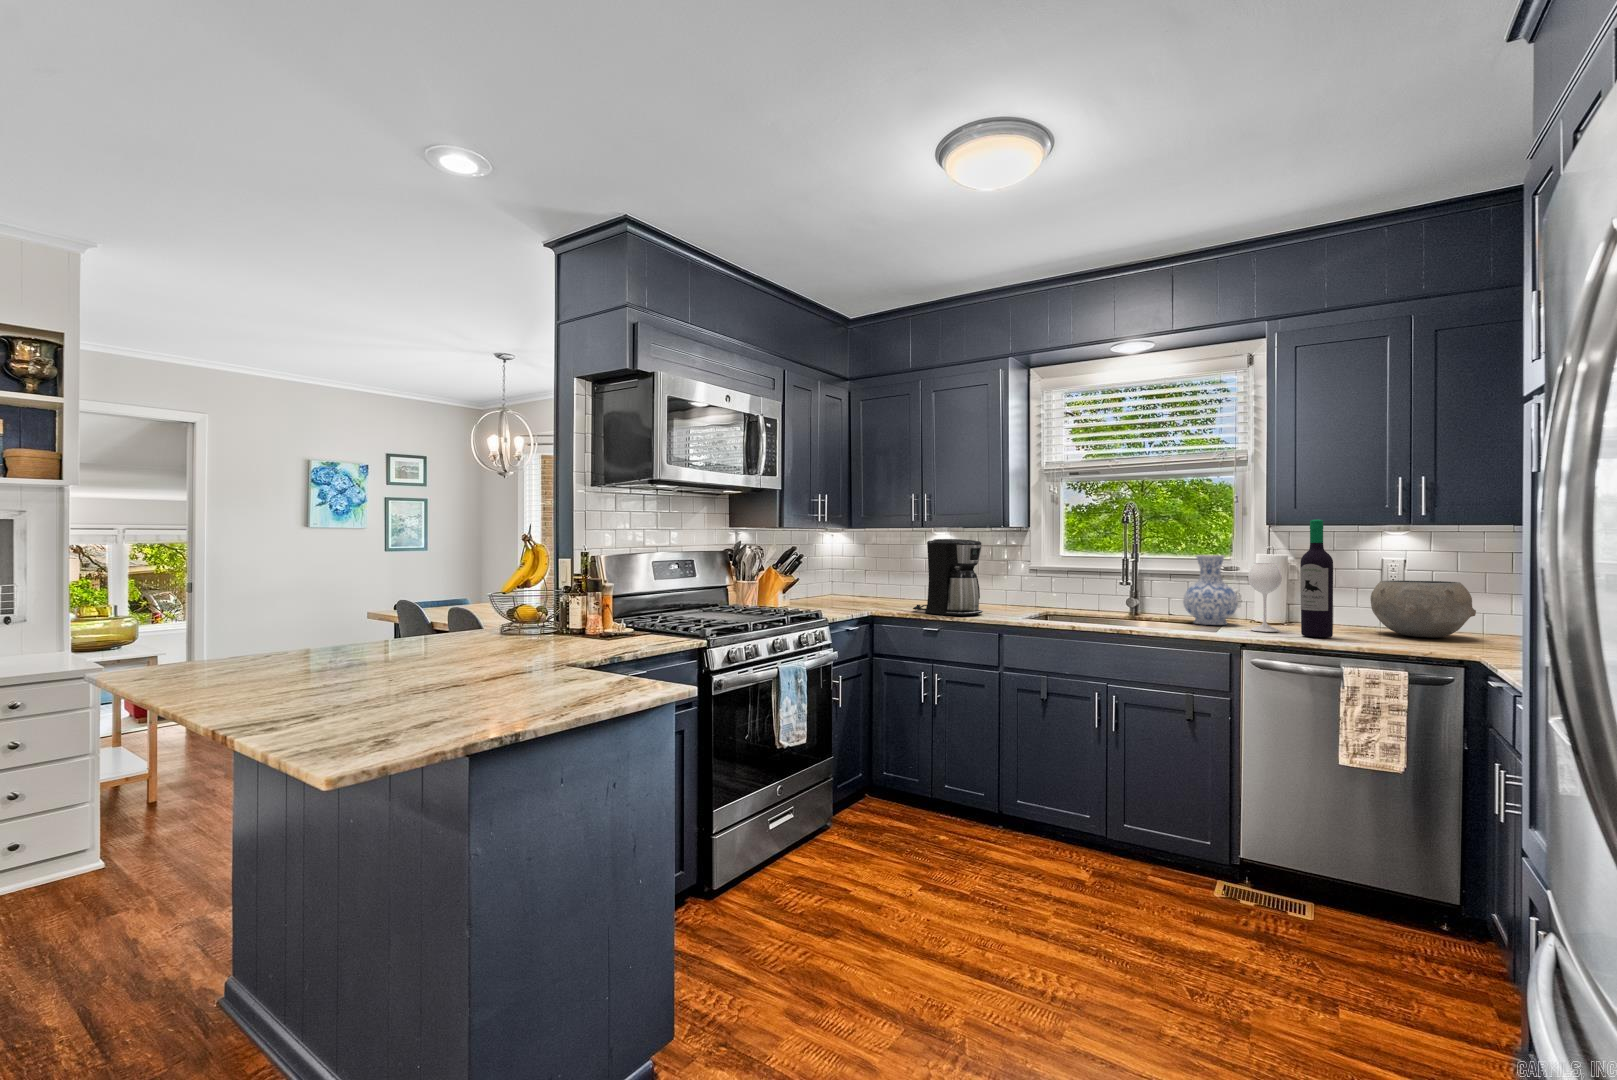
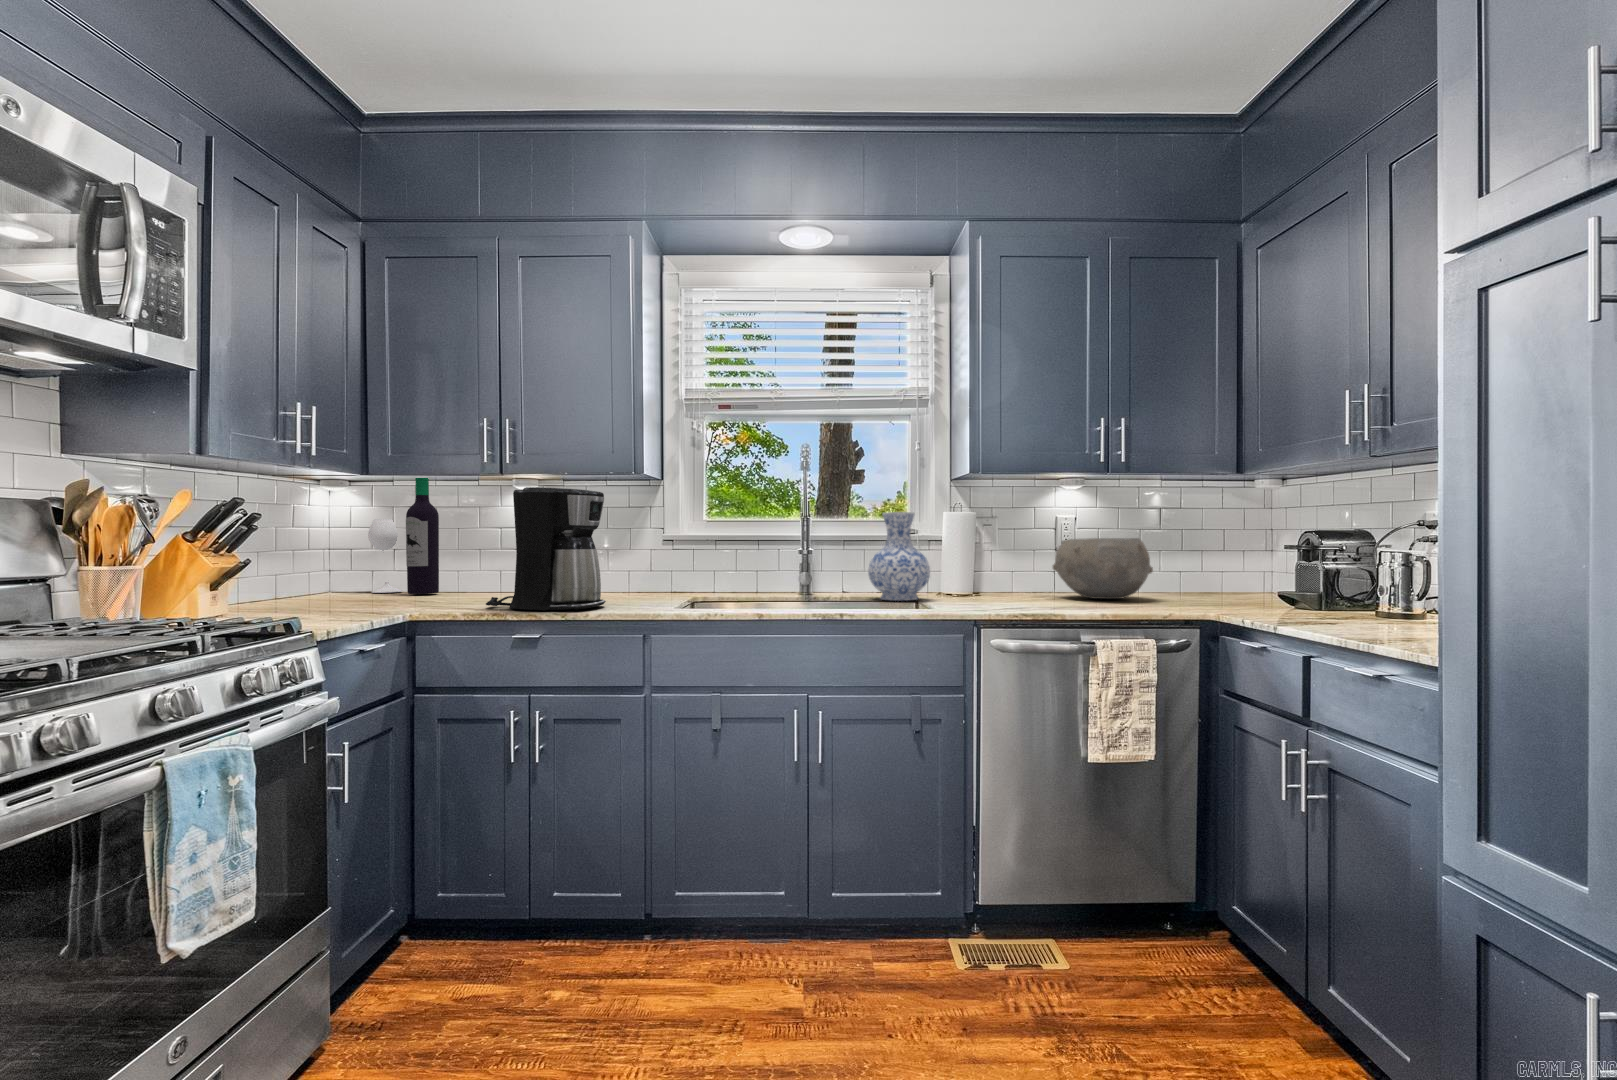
wine bottle: present [1248,520,1333,637] -> present [368,478,439,594]

